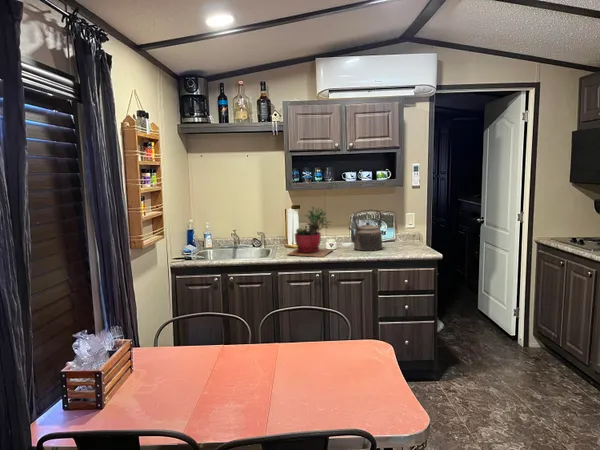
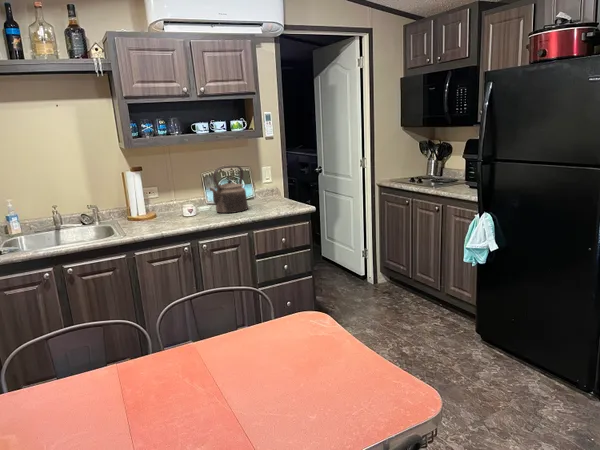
succulent plant: present [288,207,332,257] -> none [138,166,195,229]

